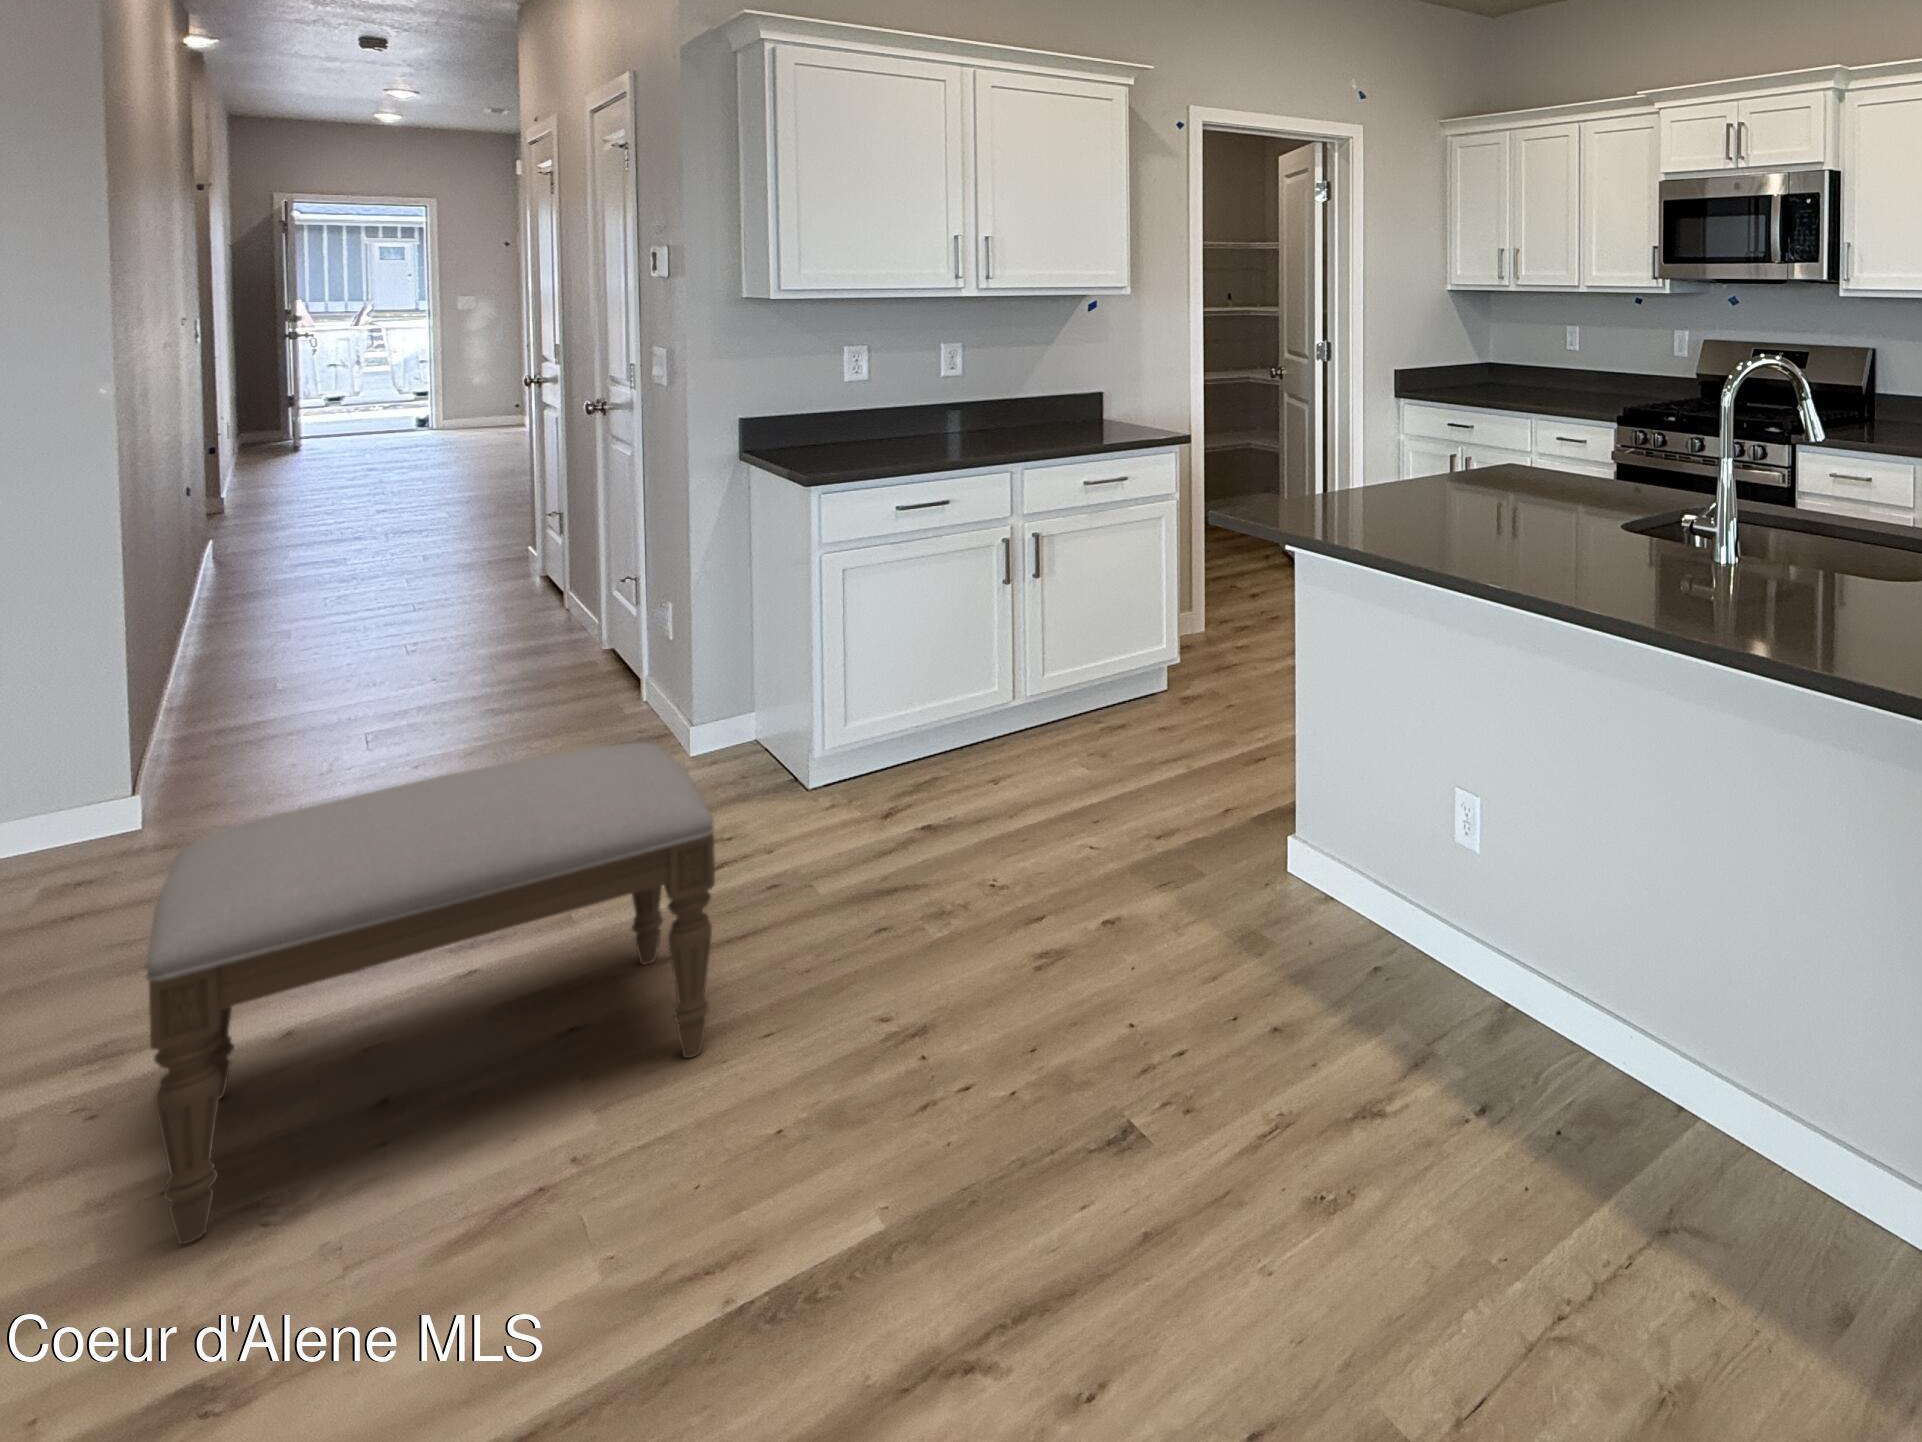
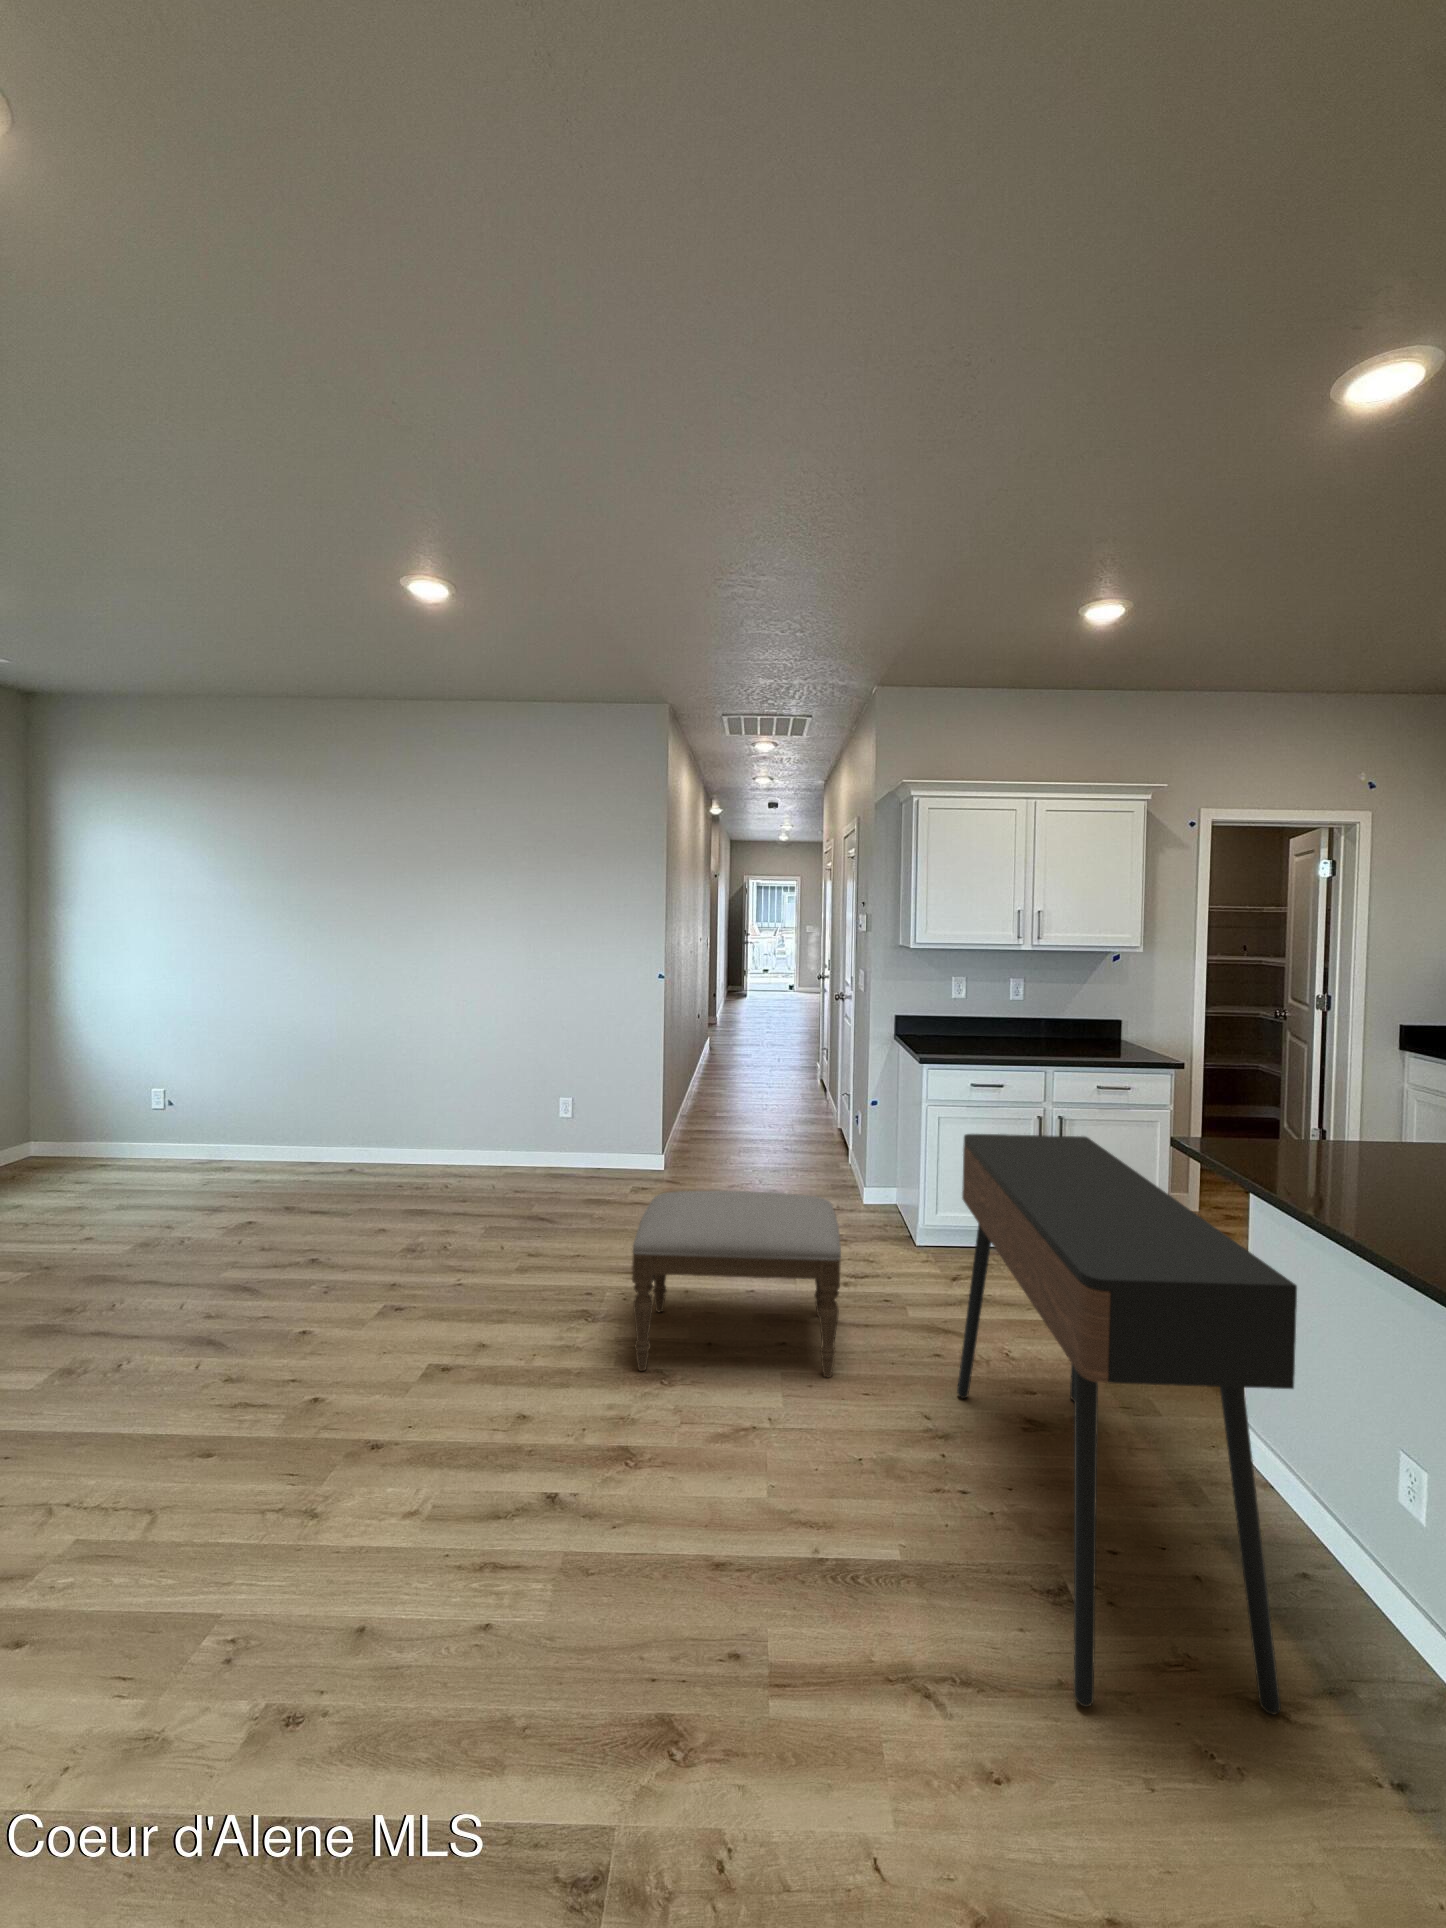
console table: none [943,534,1464,1309] -> present [957,1134,1297,1714]

